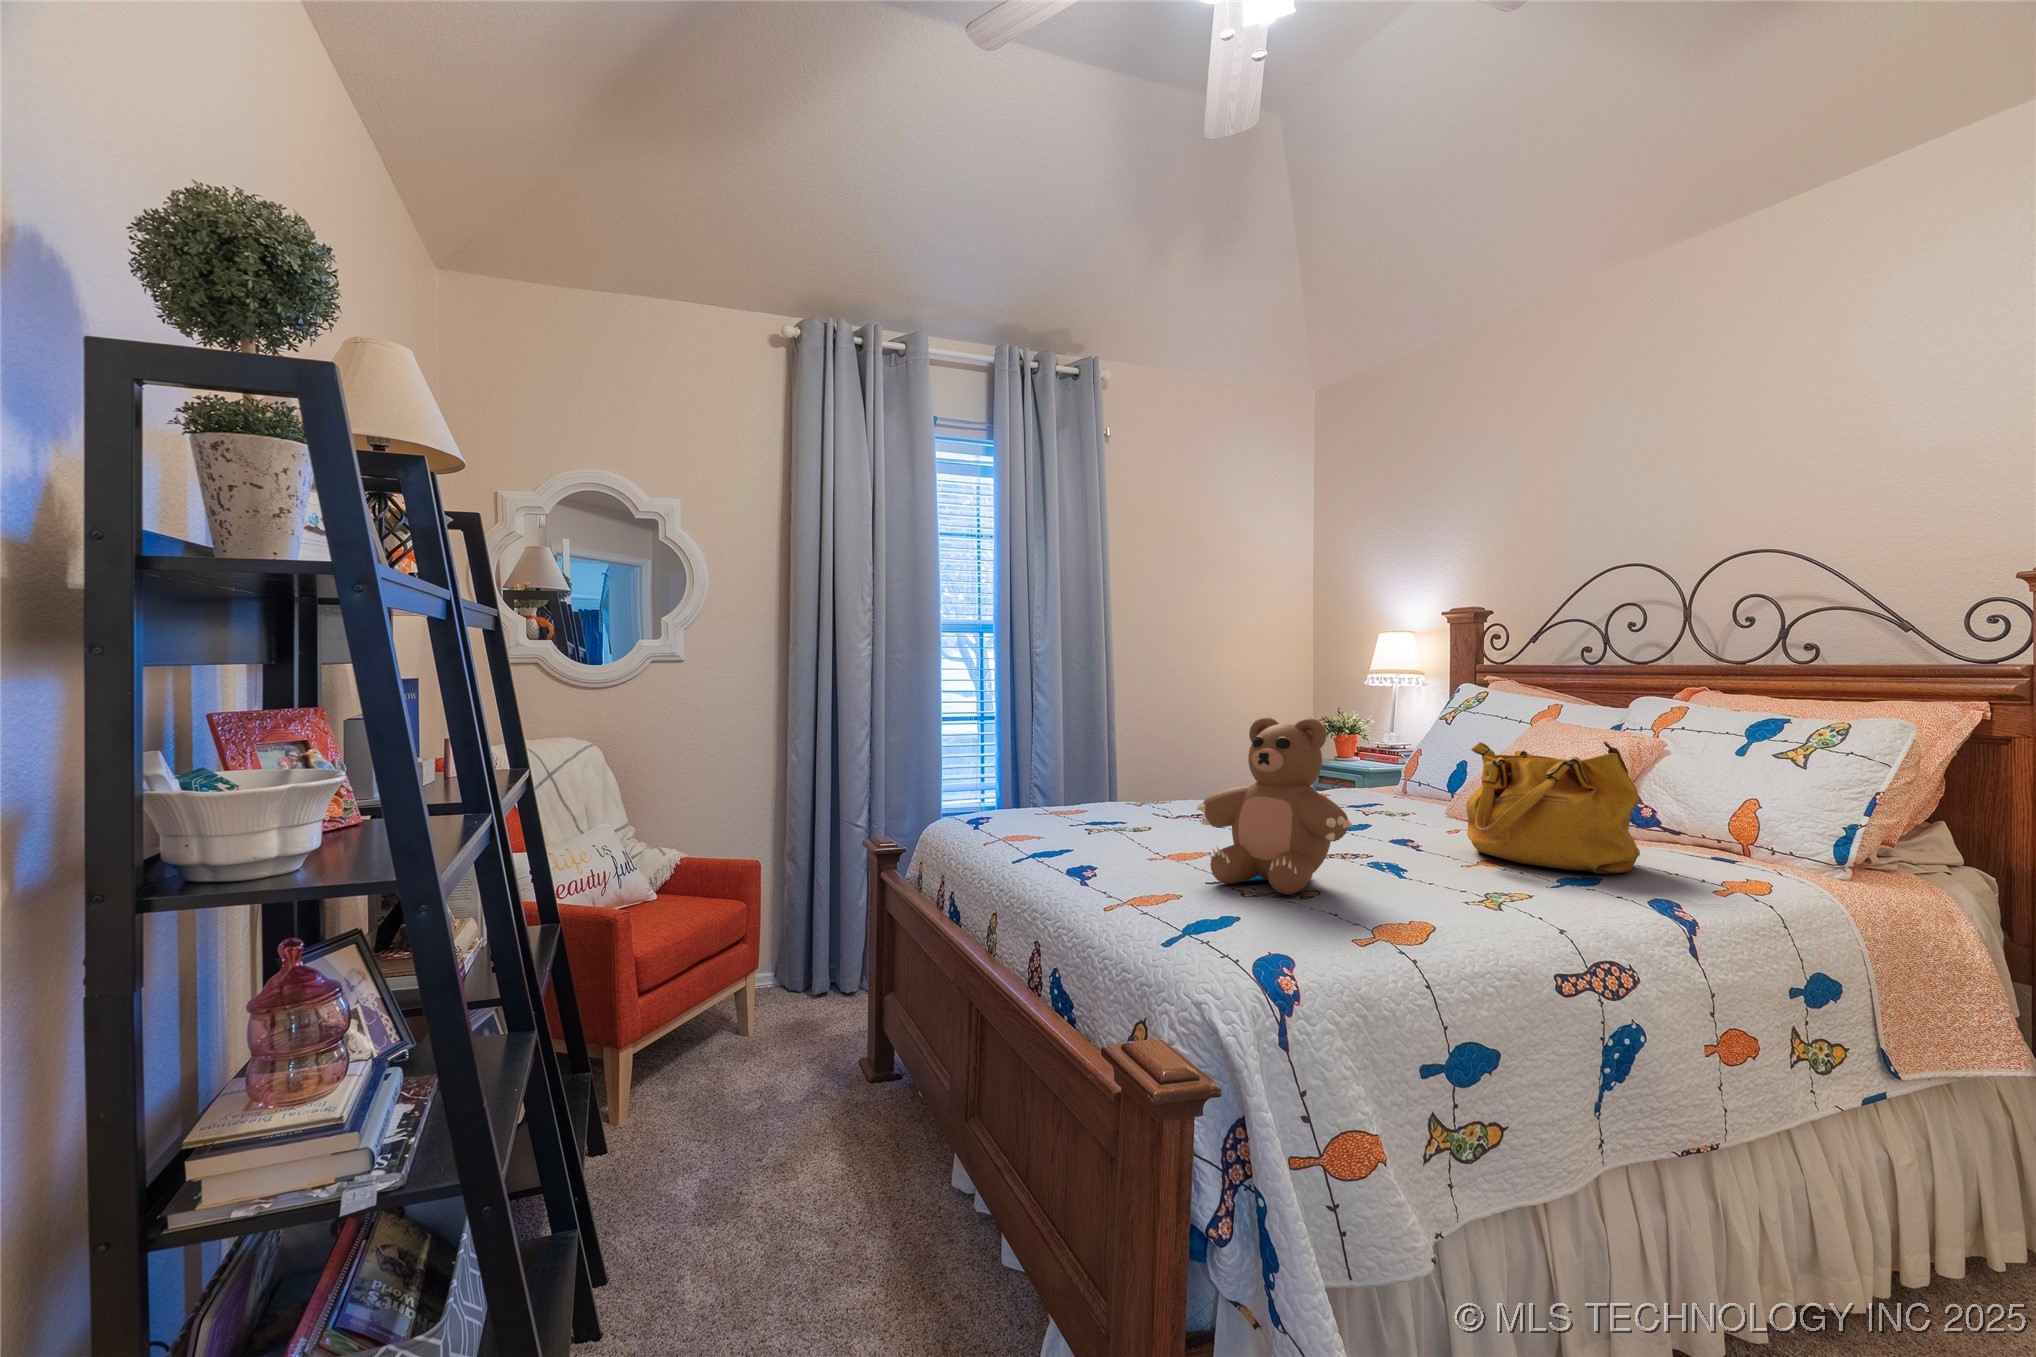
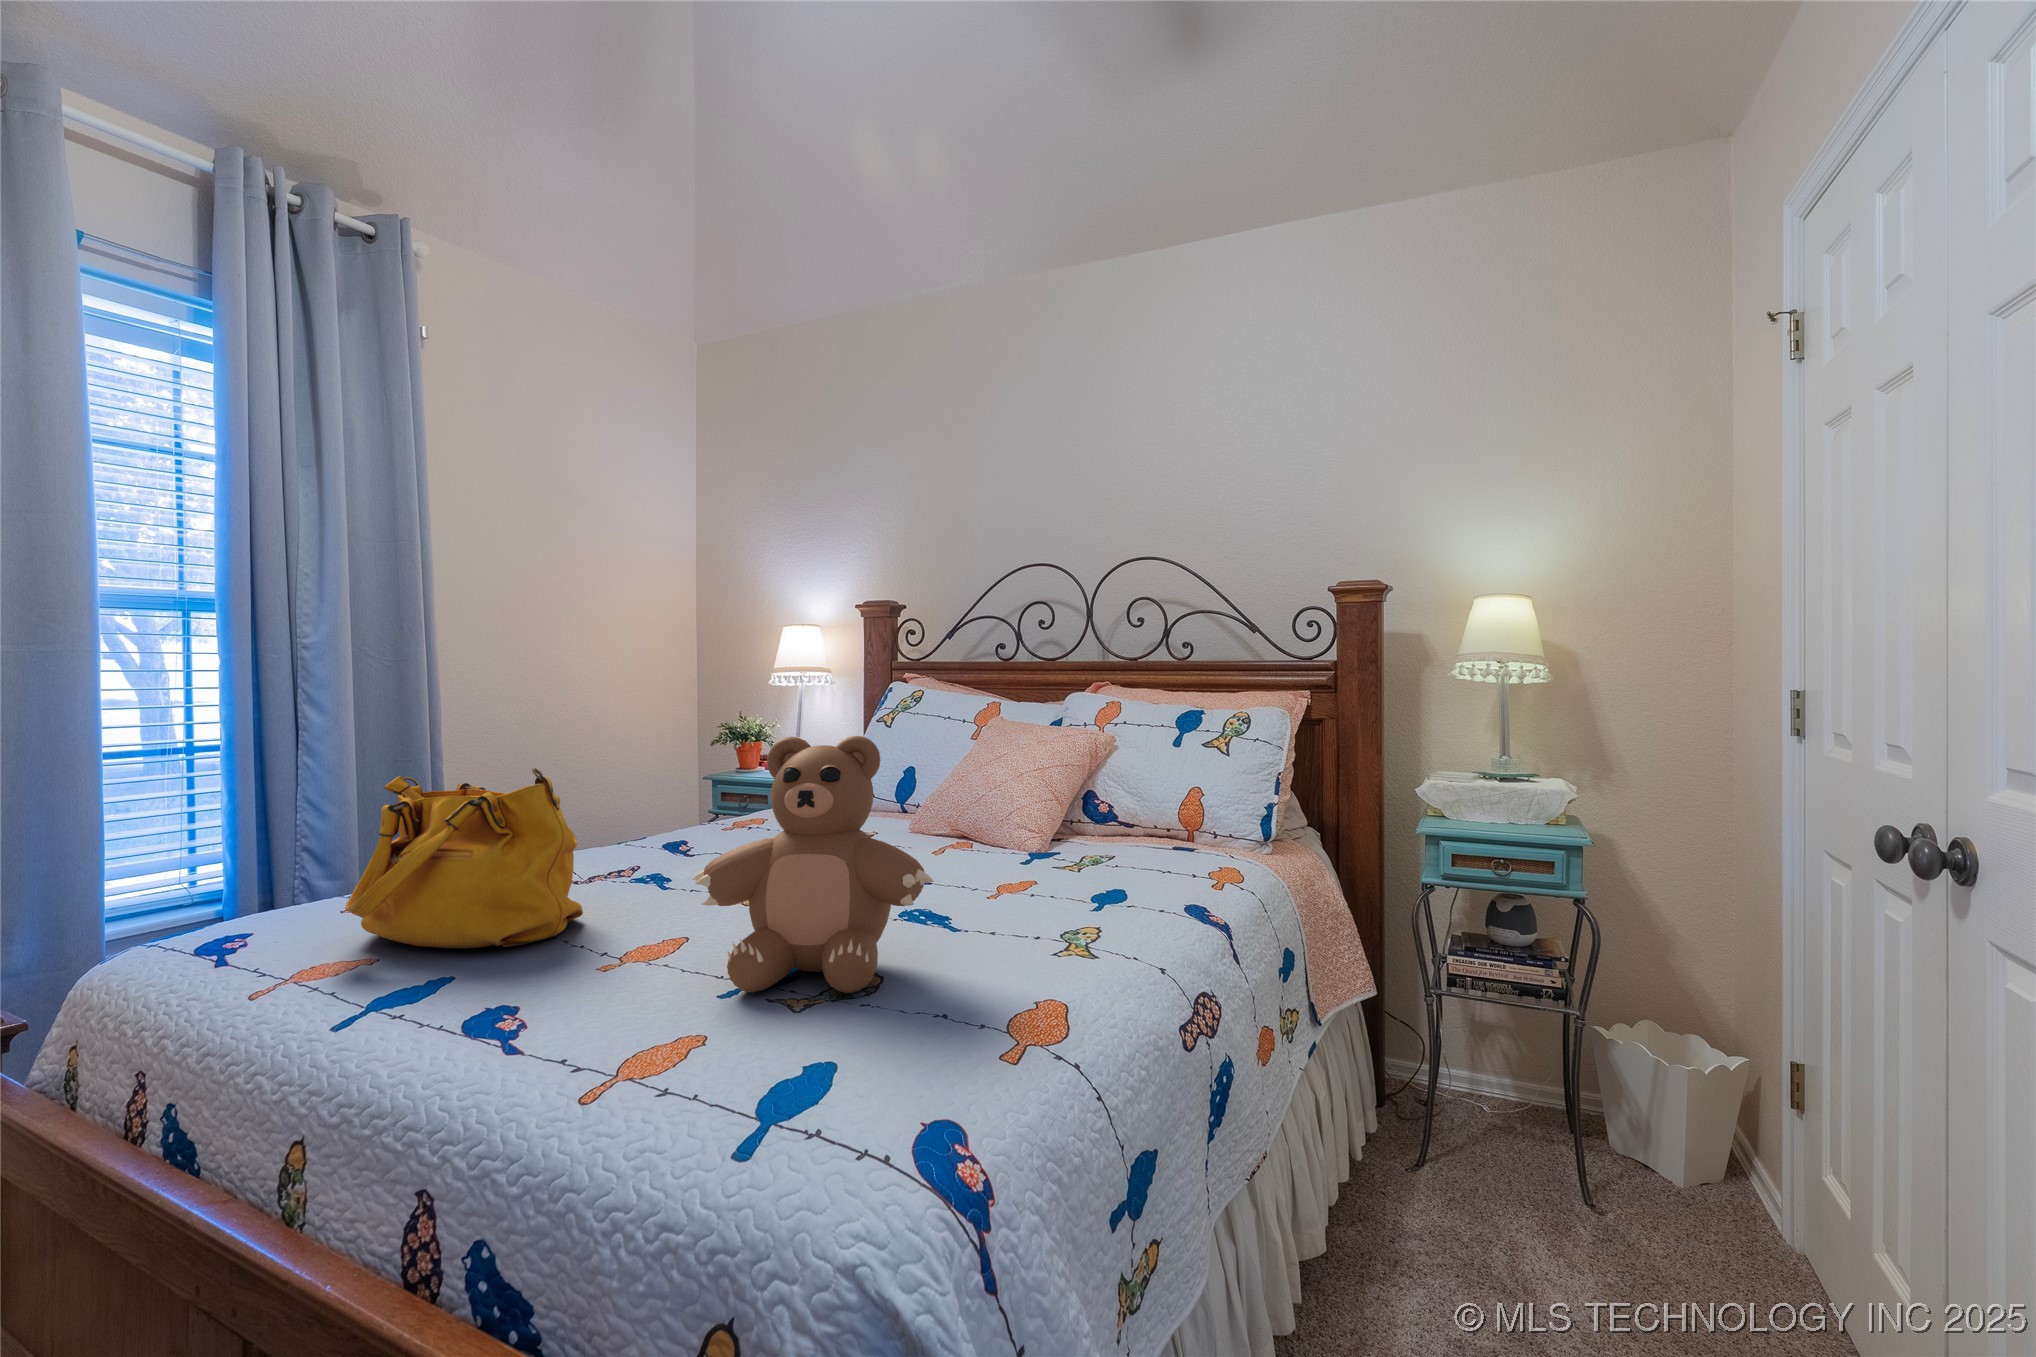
handbag: present [1466,741,1640,874] -> present [345,768,583,948]

